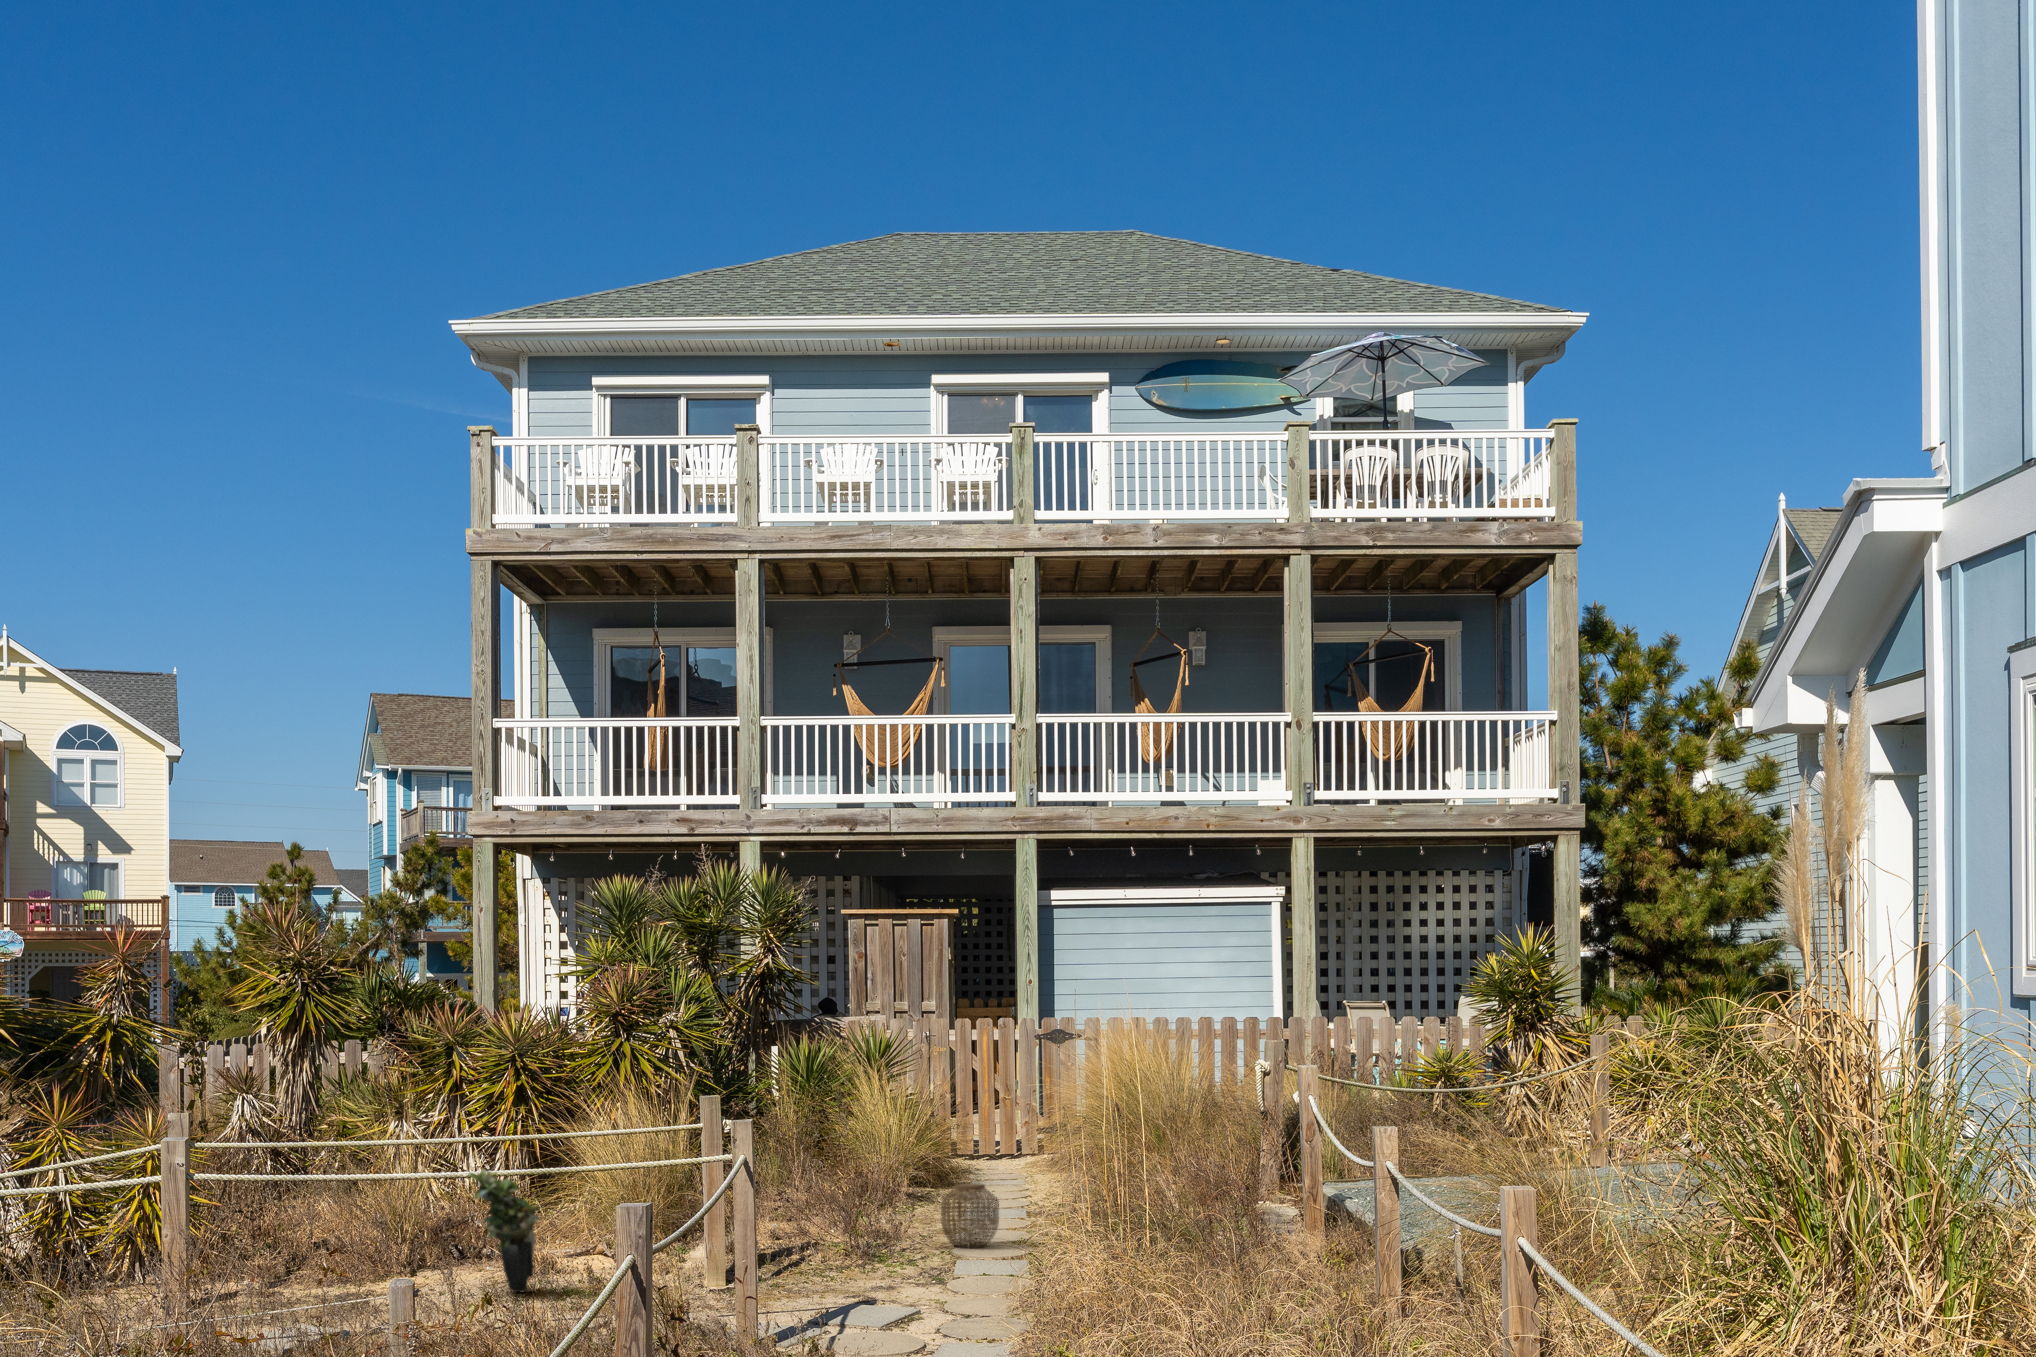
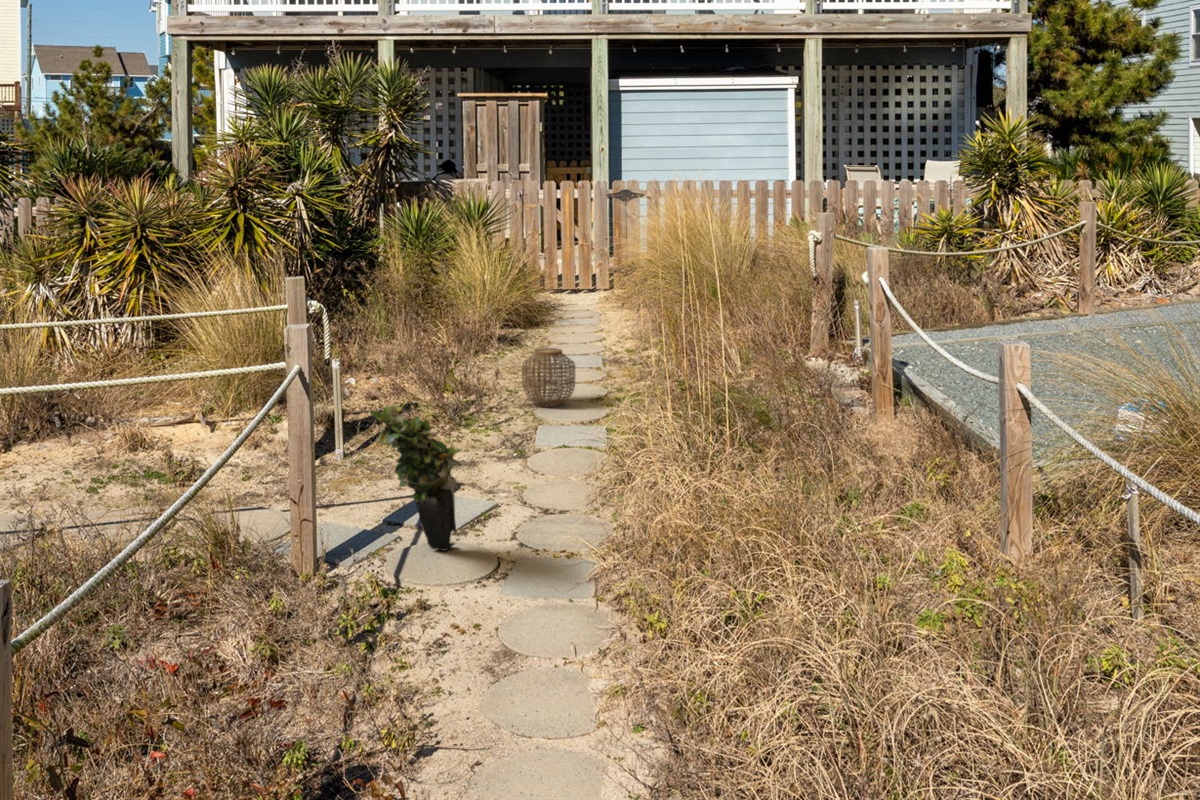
potted plant: present [468,1169,541,1292] -> present [369,404,462,551]

